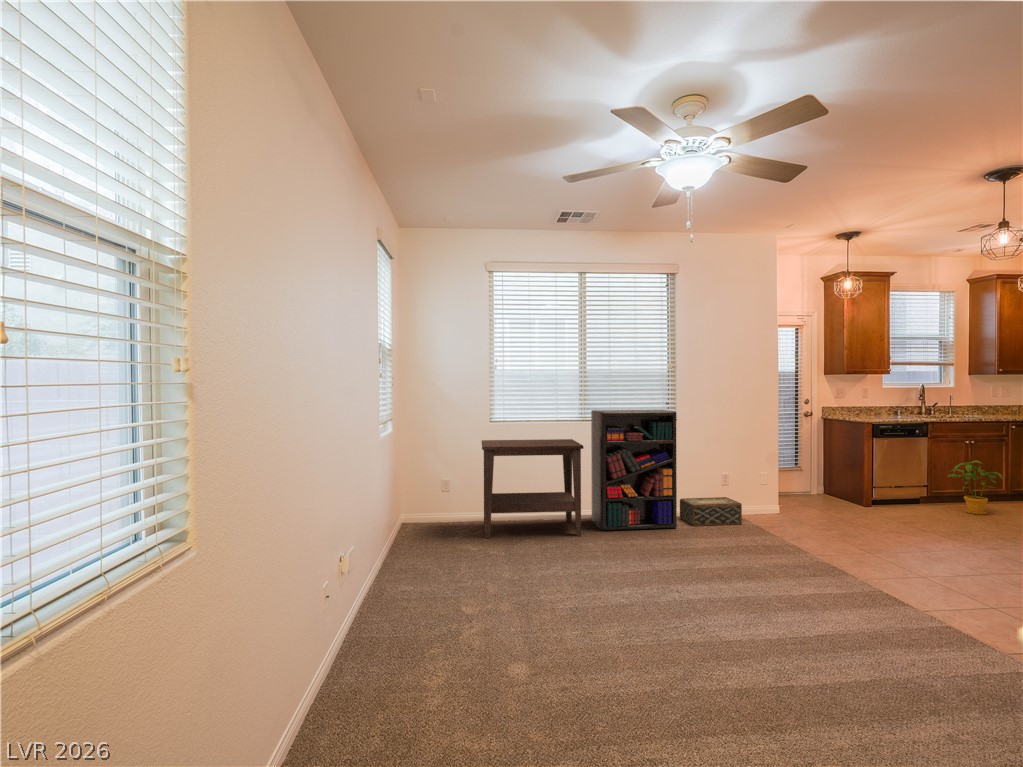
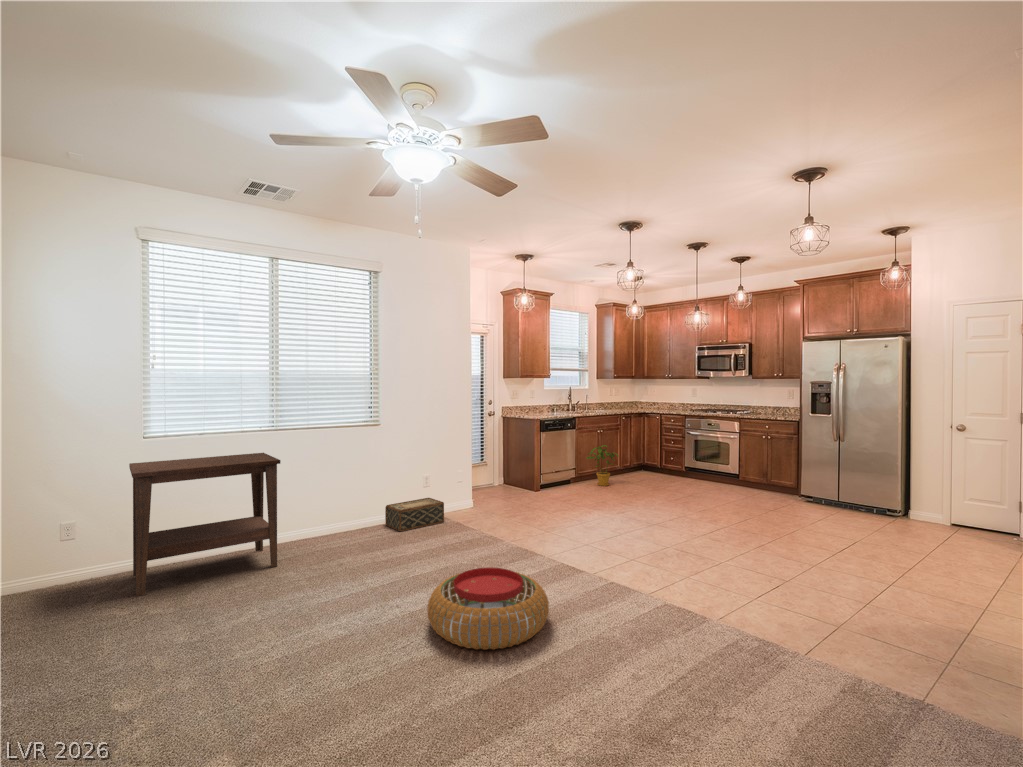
bookshelf: present [591,409,677,530] -> none [288,414,384,554]
pouf: none [704,569,845,654] -> present [428,568,549,650]

